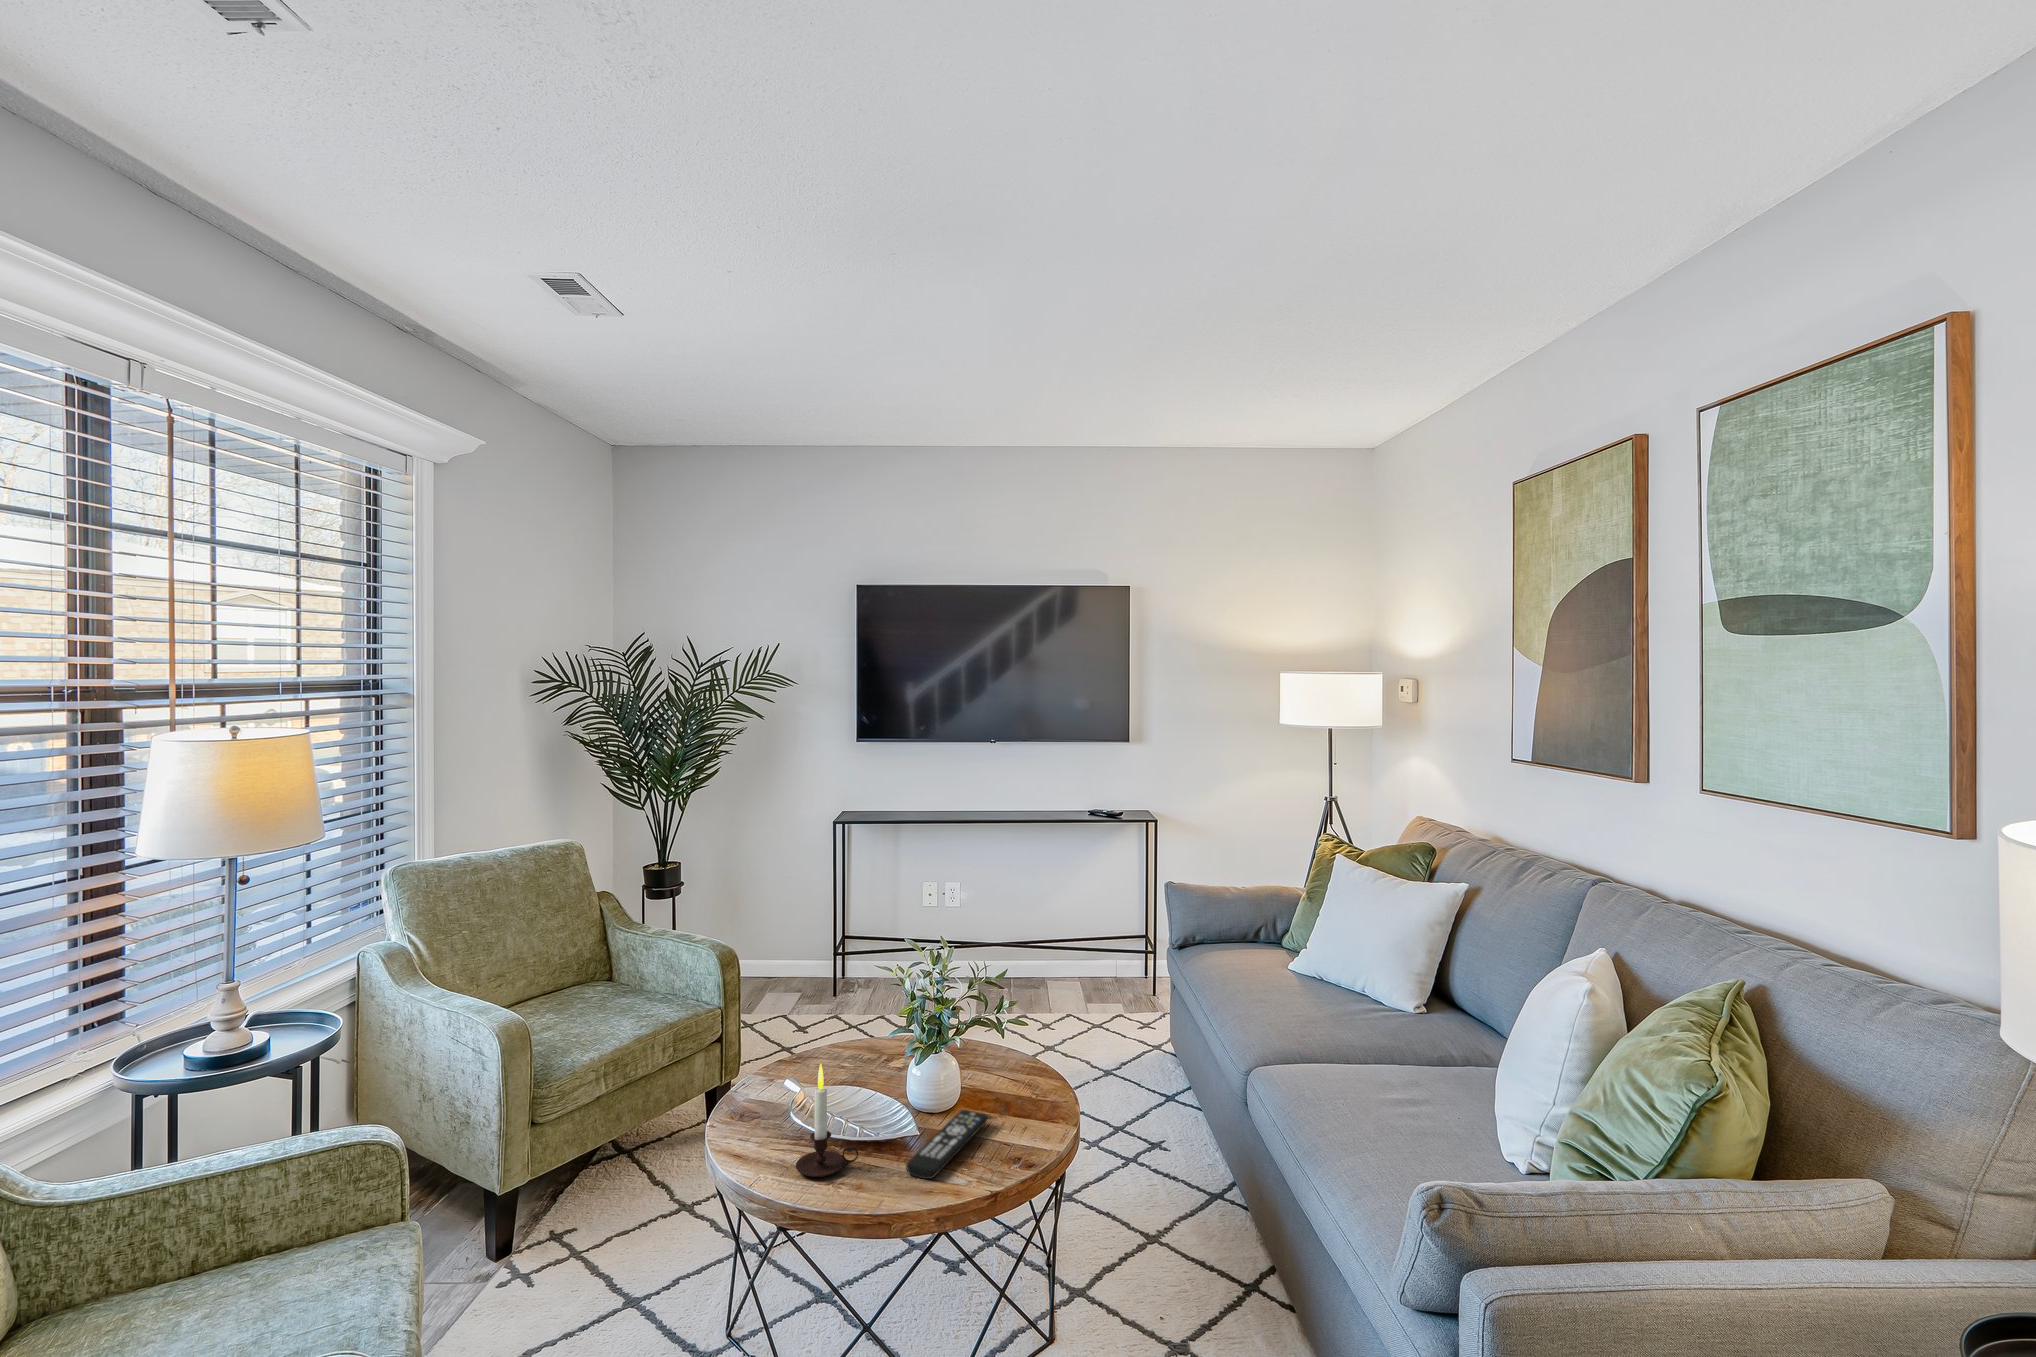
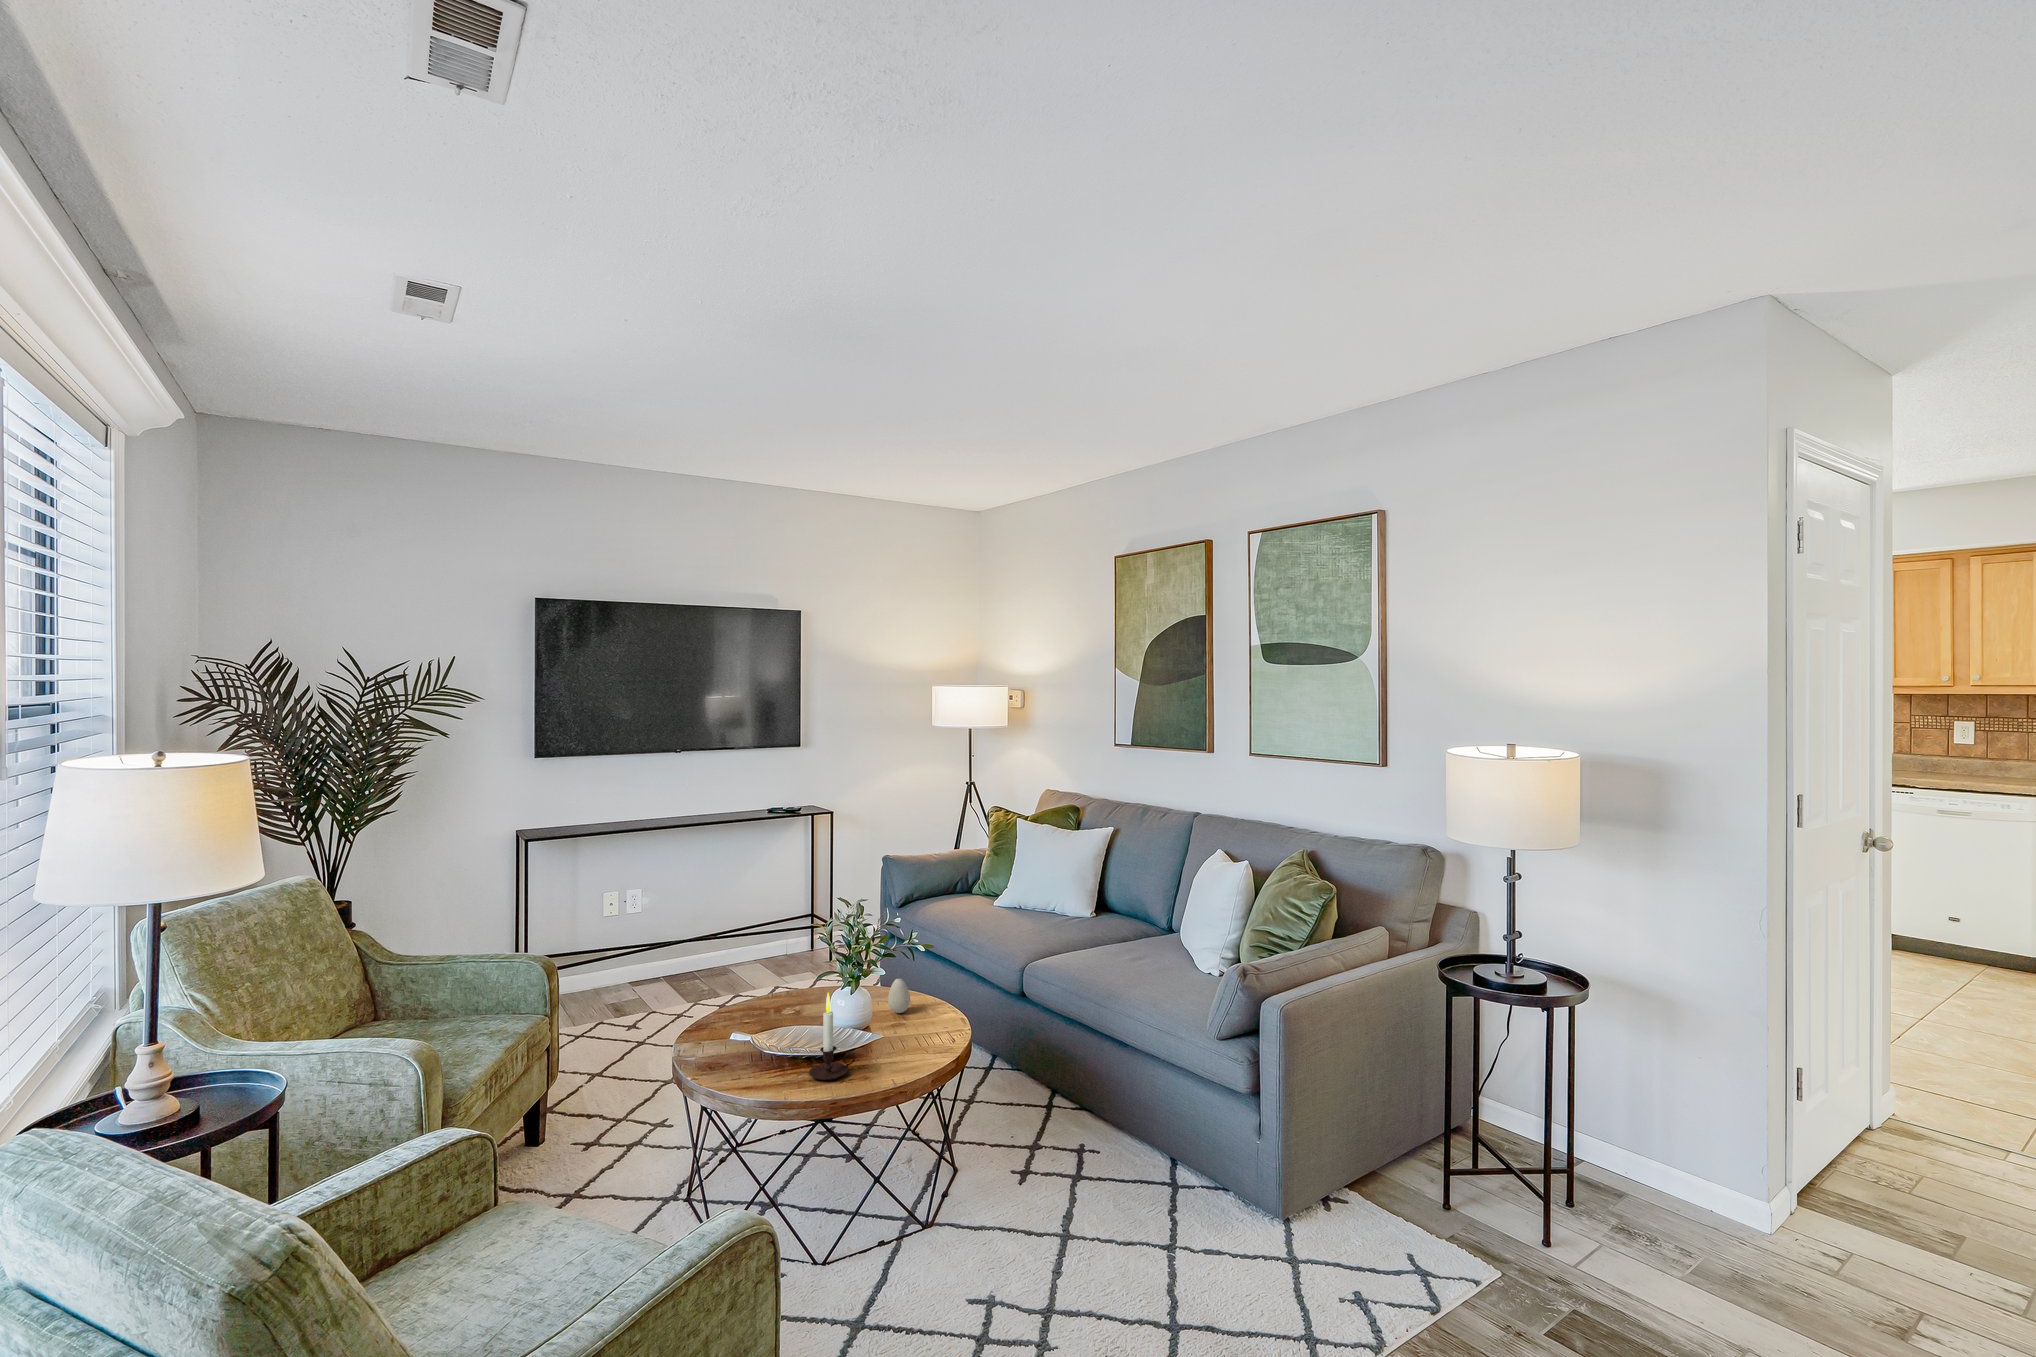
decorative egg: none [989,1055,1017,1102] -> present [888,978,910,1013]
remote control: present [906,1110,988,1179] -> none [887,1019,917,1062]

